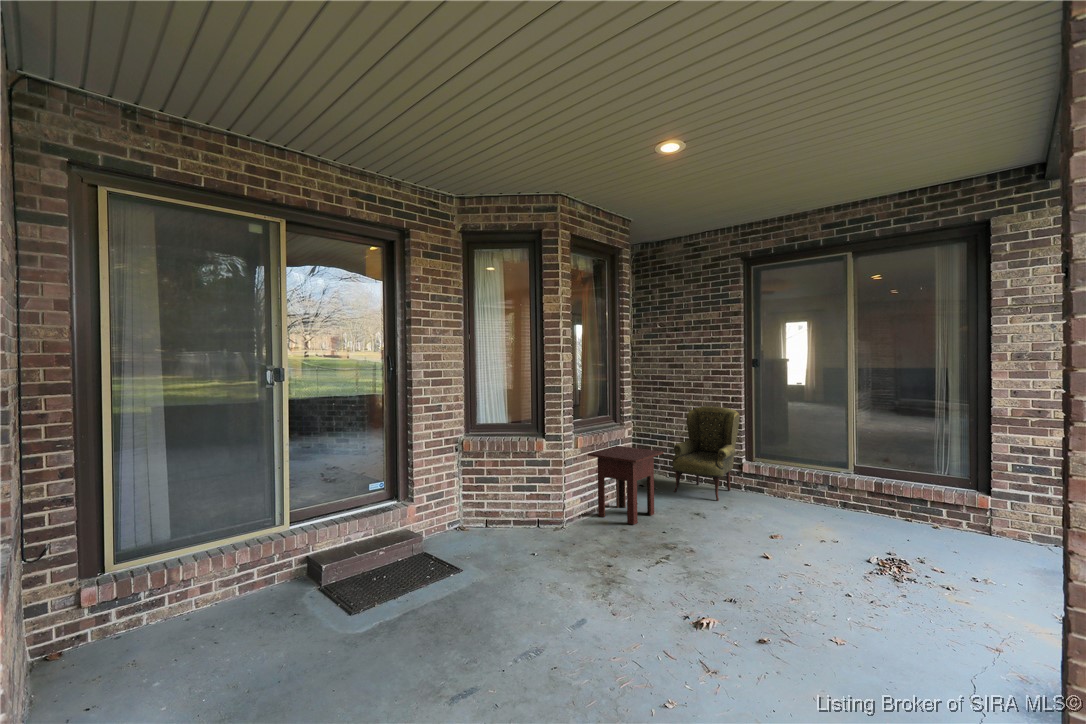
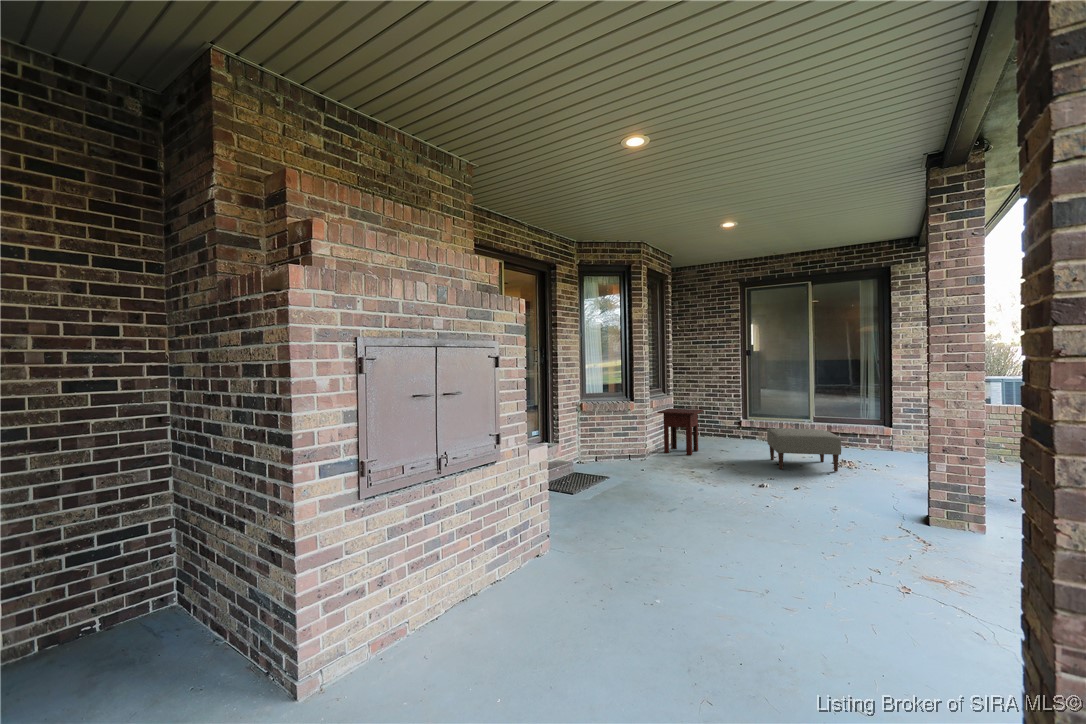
armchair: present [673,407,740,501] -> none [698,383,740,444]
ottoman: none [752,495,874,594] -> present [767,429,841,472]

